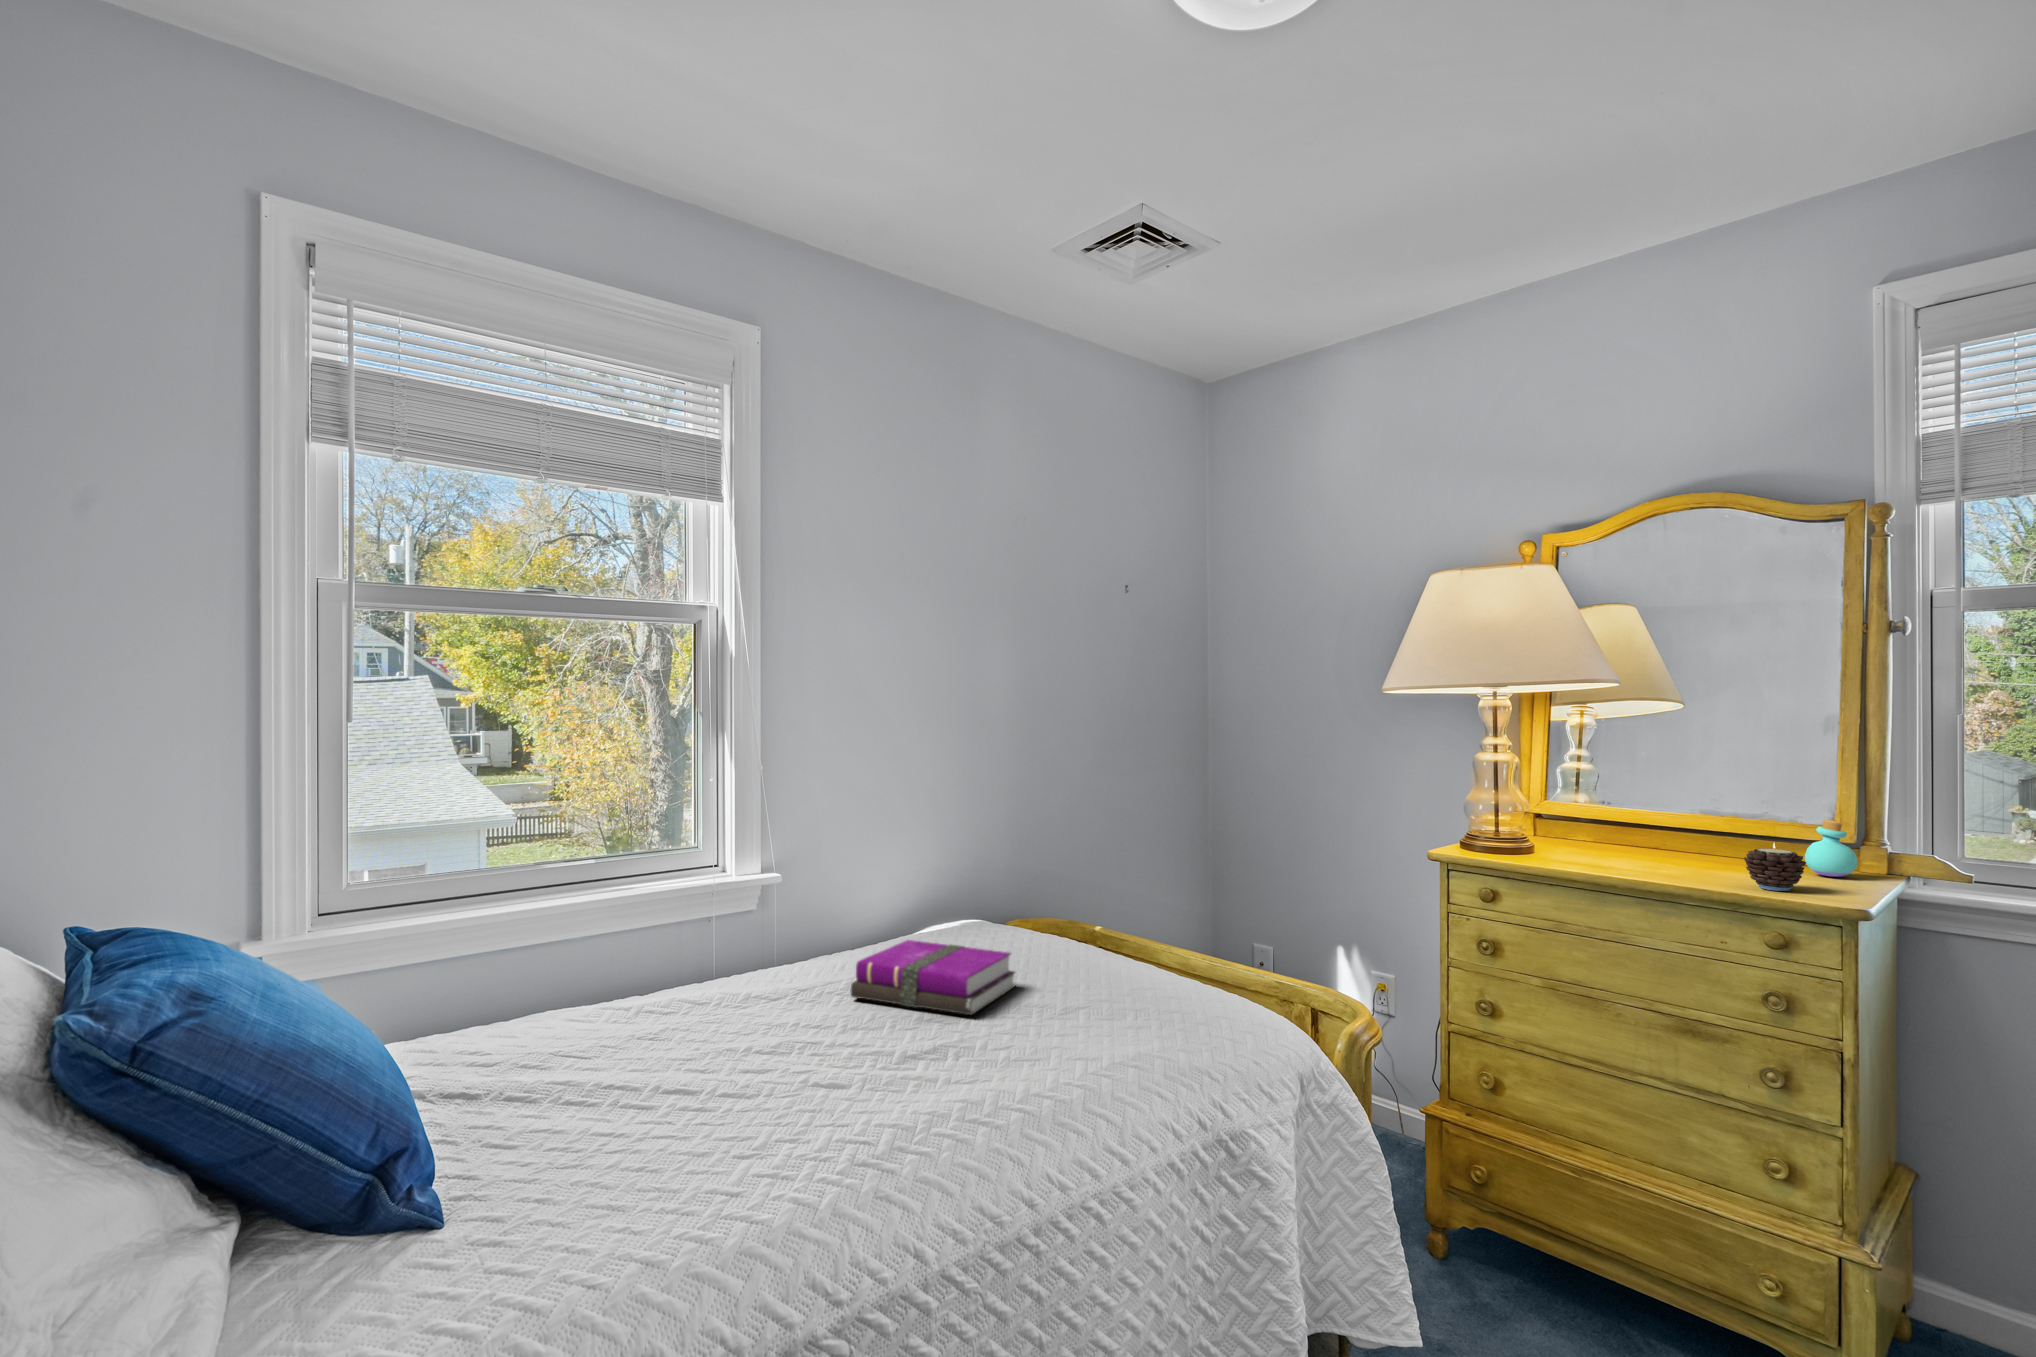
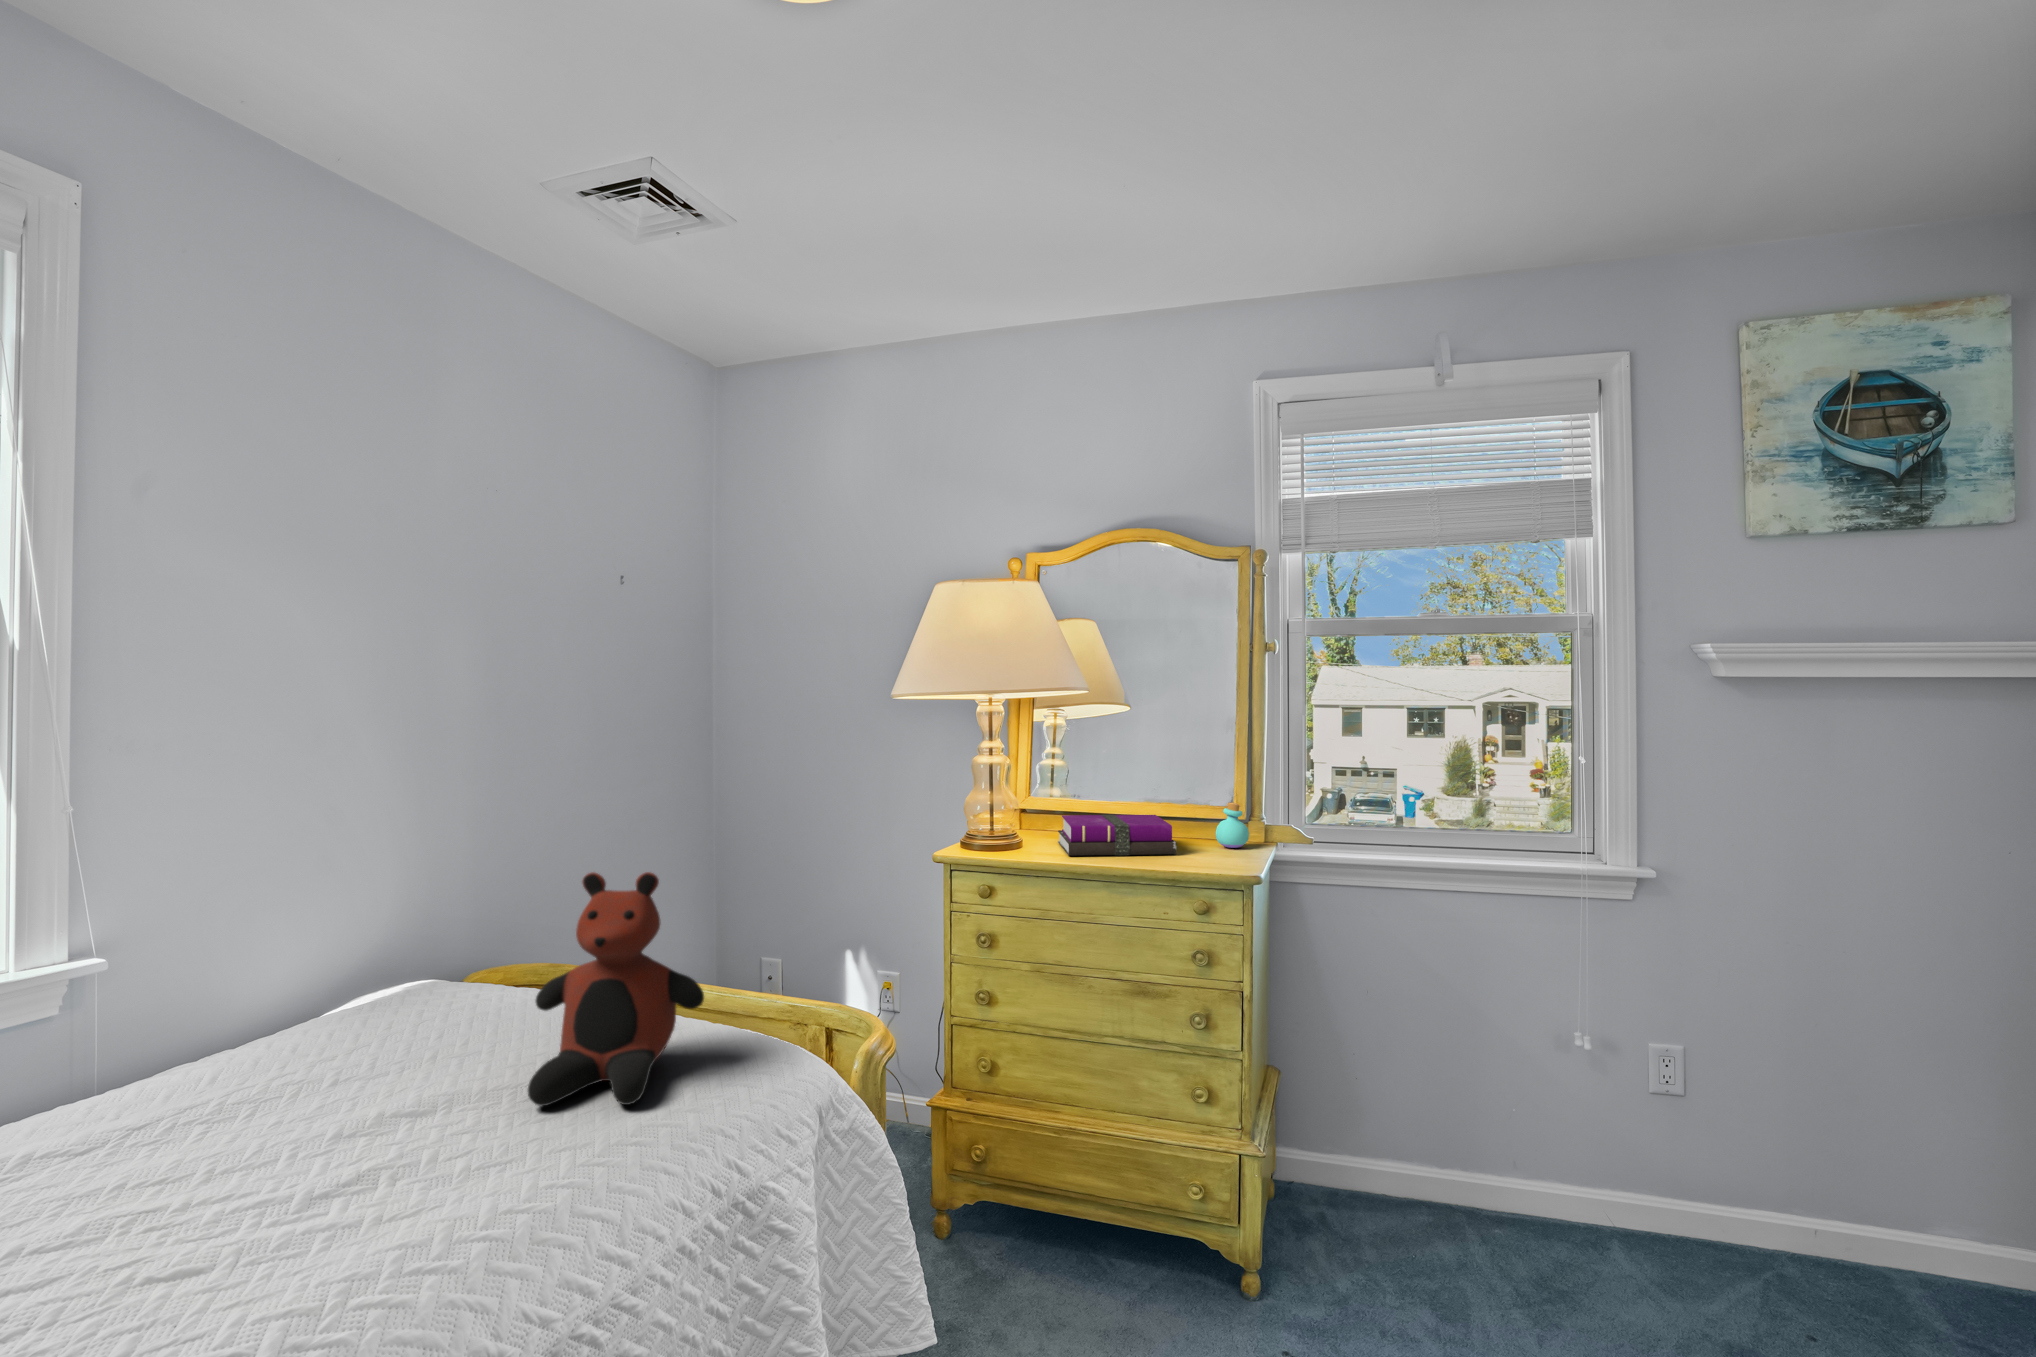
teddy bear: none [1050,835,1193,1038] -> present [528,872,704,1106]
candle: present [1744,843,1806,891] -> none [1180,825,1221,865]
notebook: present [850,940,1015,1015] -> present [1058,815,1177,856]

